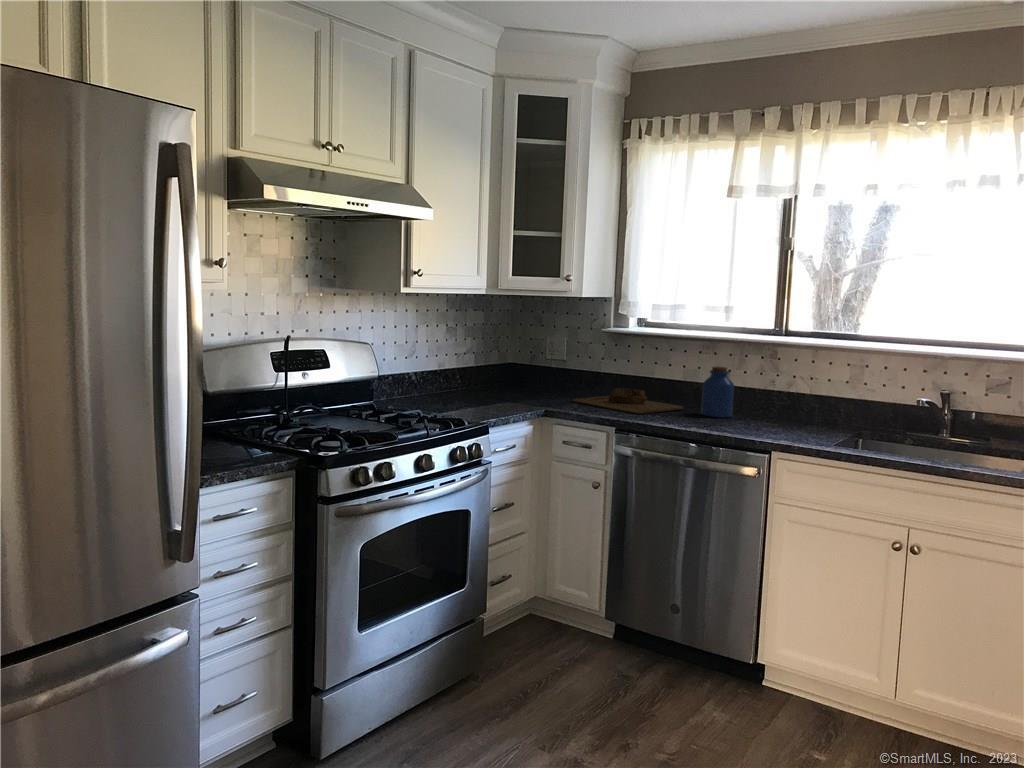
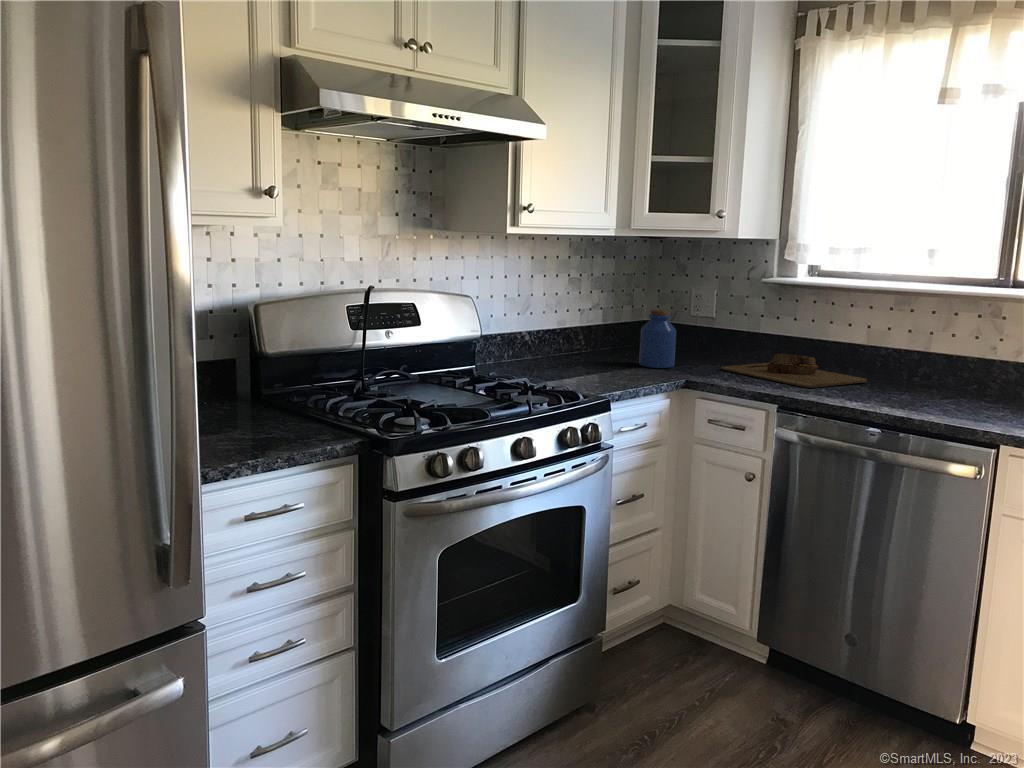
jar: present [701,367,734,418] -> present [639,310,676,368]

